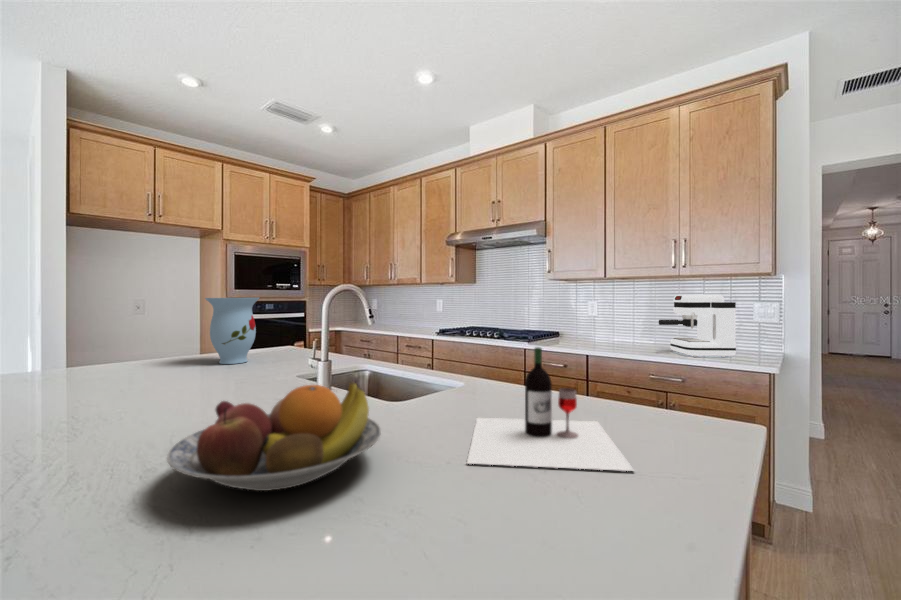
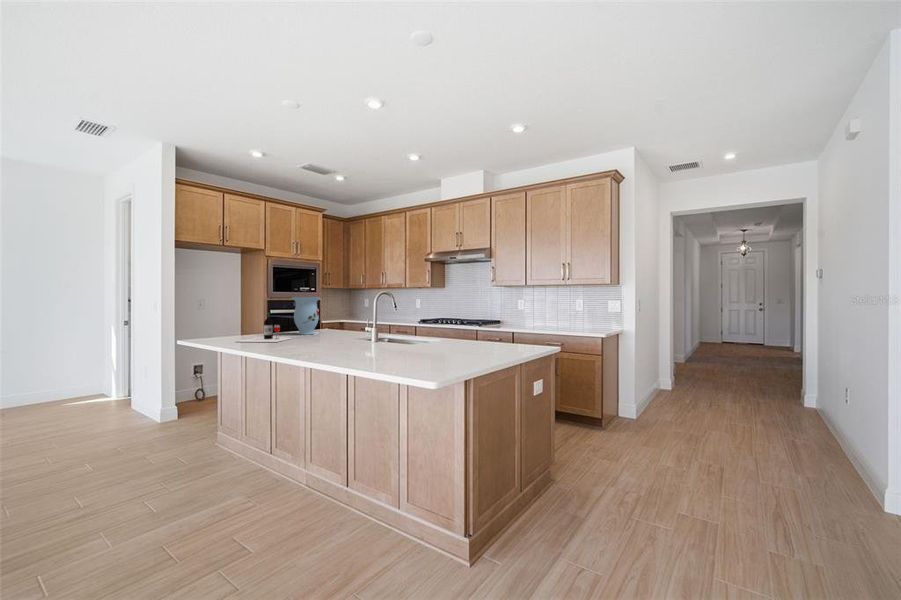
coffee maker: present [659,295,736,357] -> none [554,296,593,332]
wine bottle: present [467,347,634,471] -> present [238,312,292,342]
fruit bowl: present [167,381,381,491] -> none [347,326,413,356]

